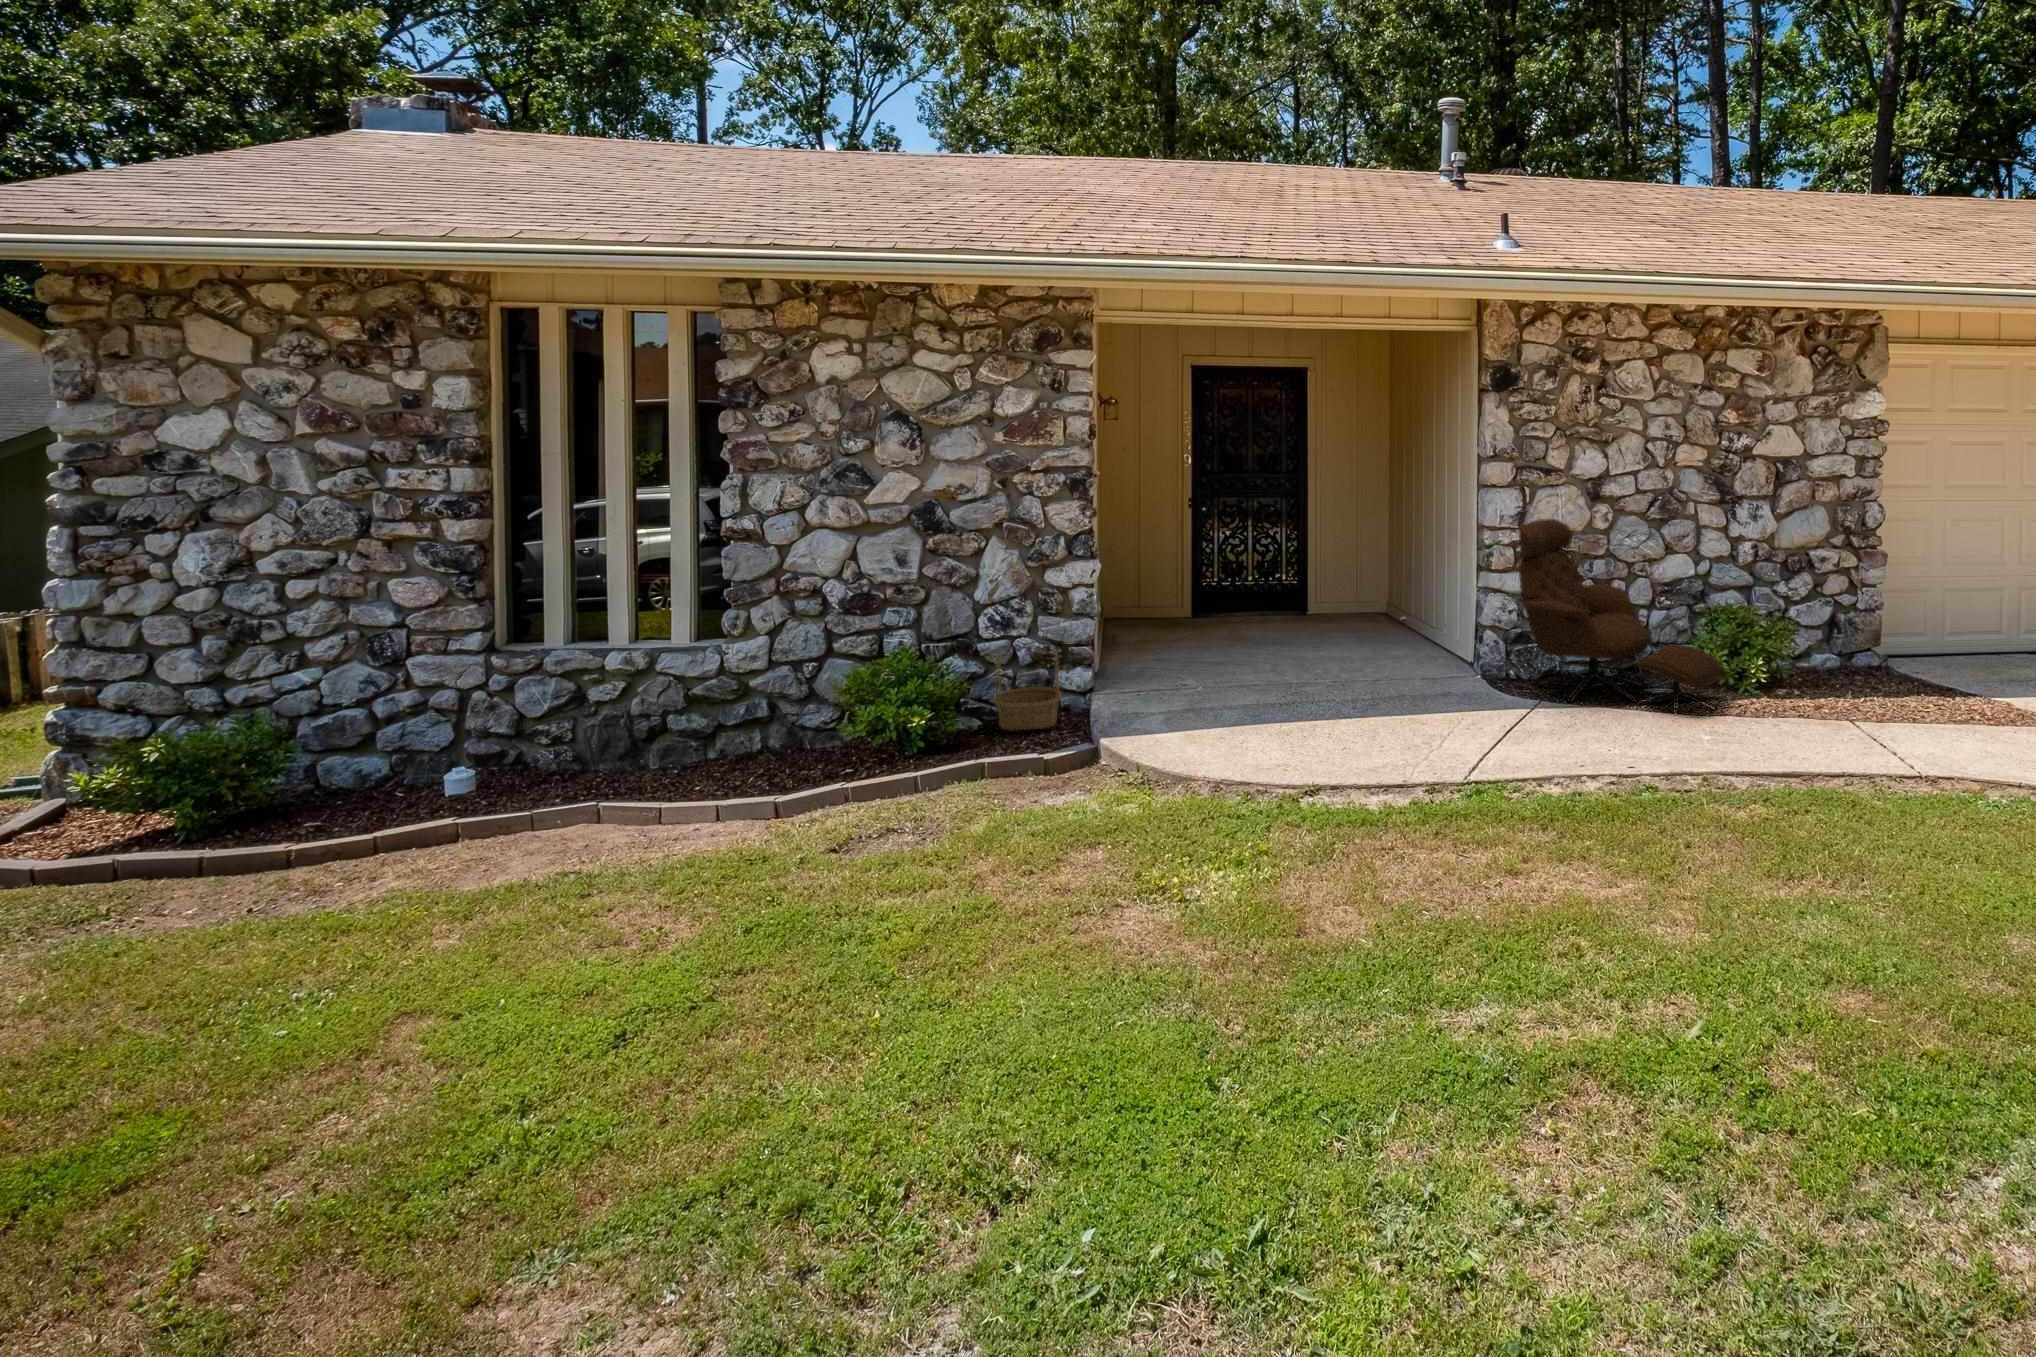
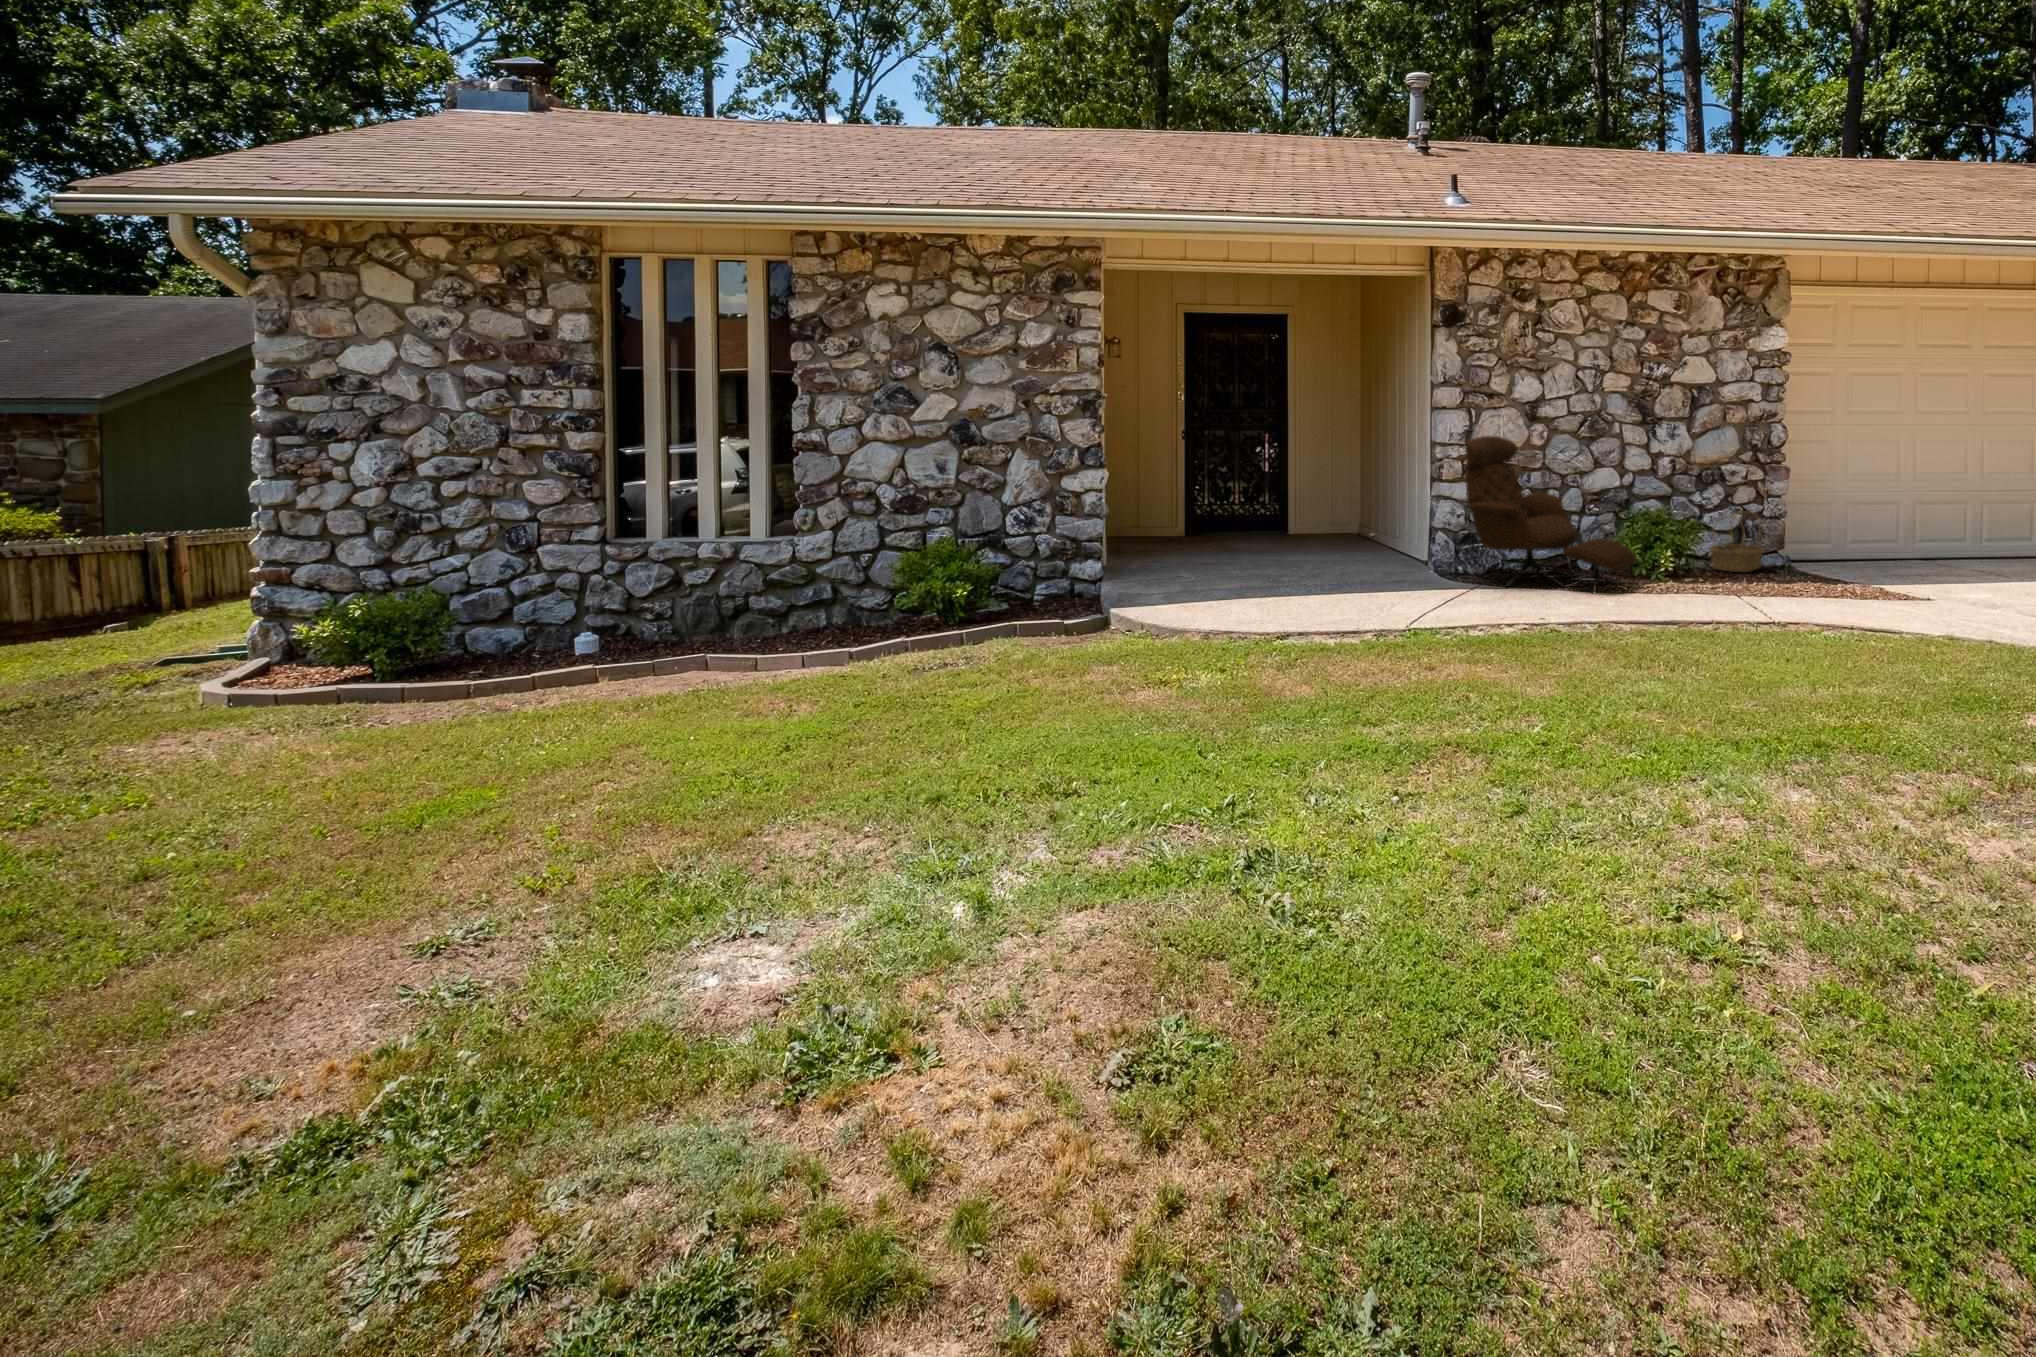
basket: present [994,650,1062,731] -> present [1710,512,1765,572]

